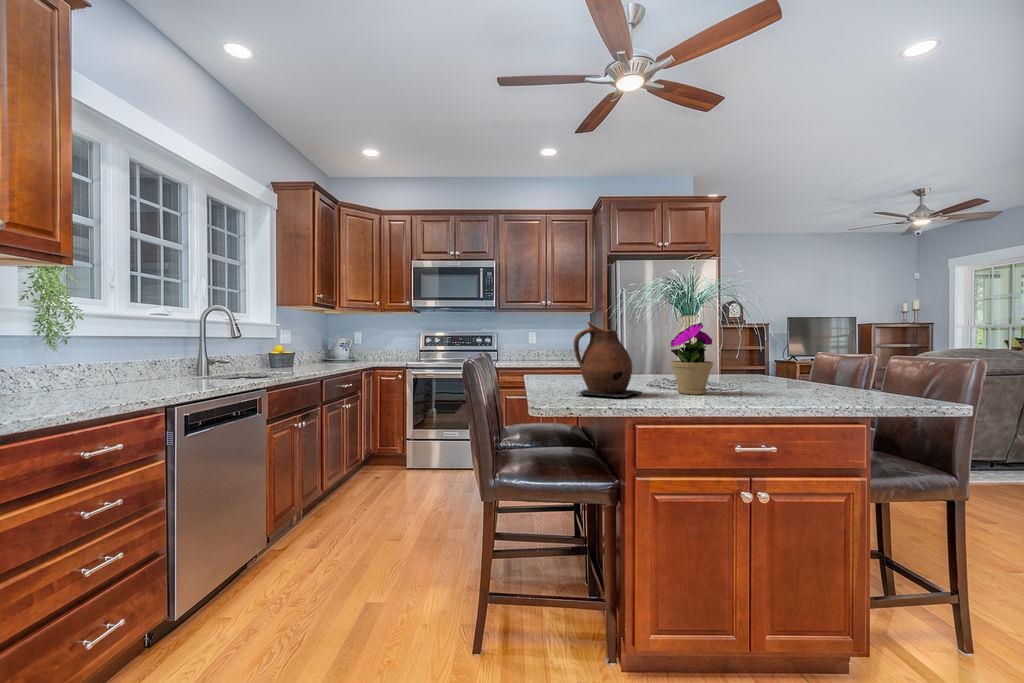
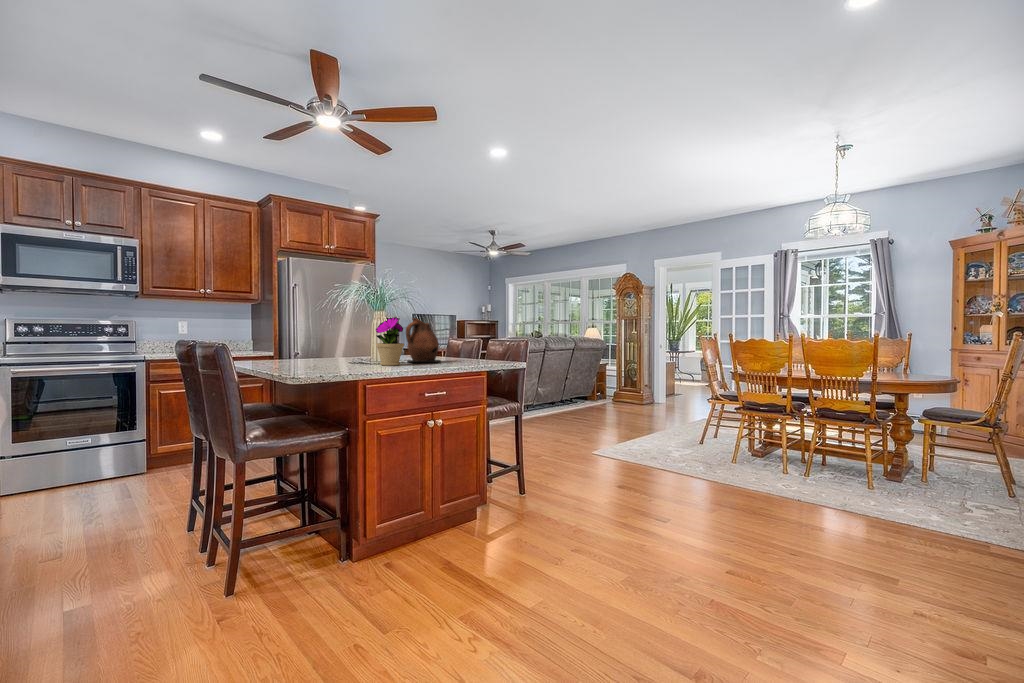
ceramic pitcher: present [574,322,642,398] -> present [406,318,441,362]

